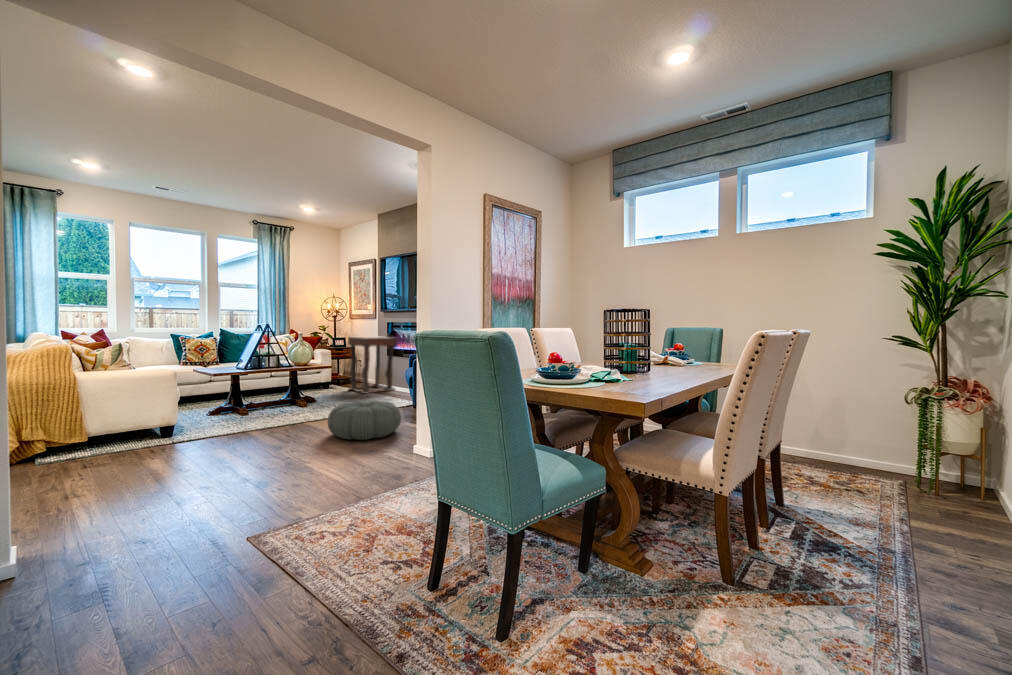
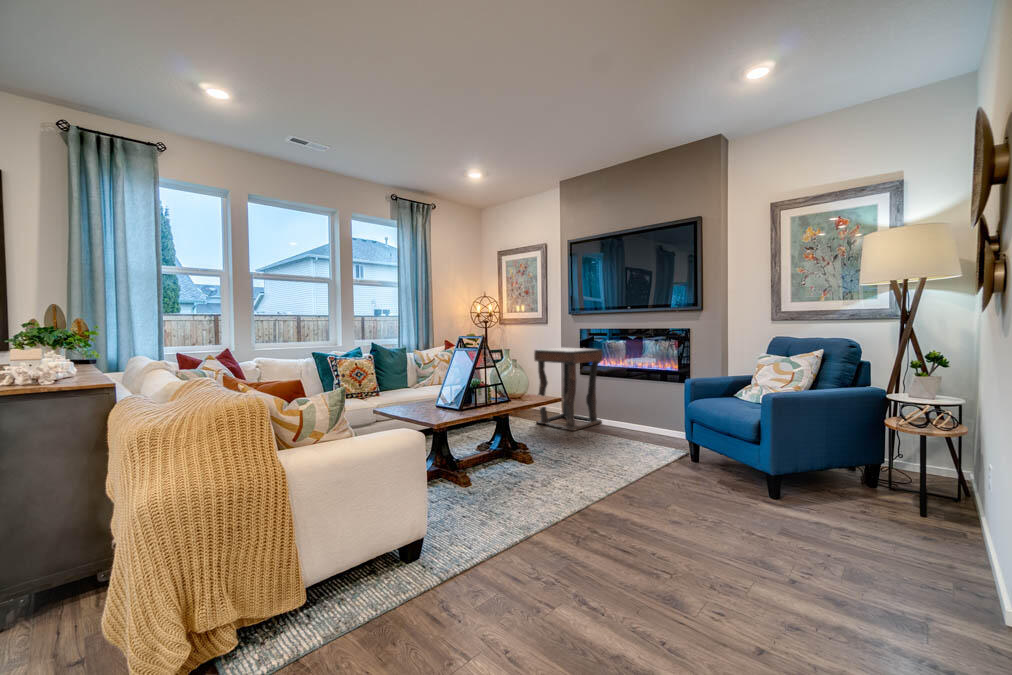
pouf: present [328,400,401,440] -> none [701,474,859,571]

